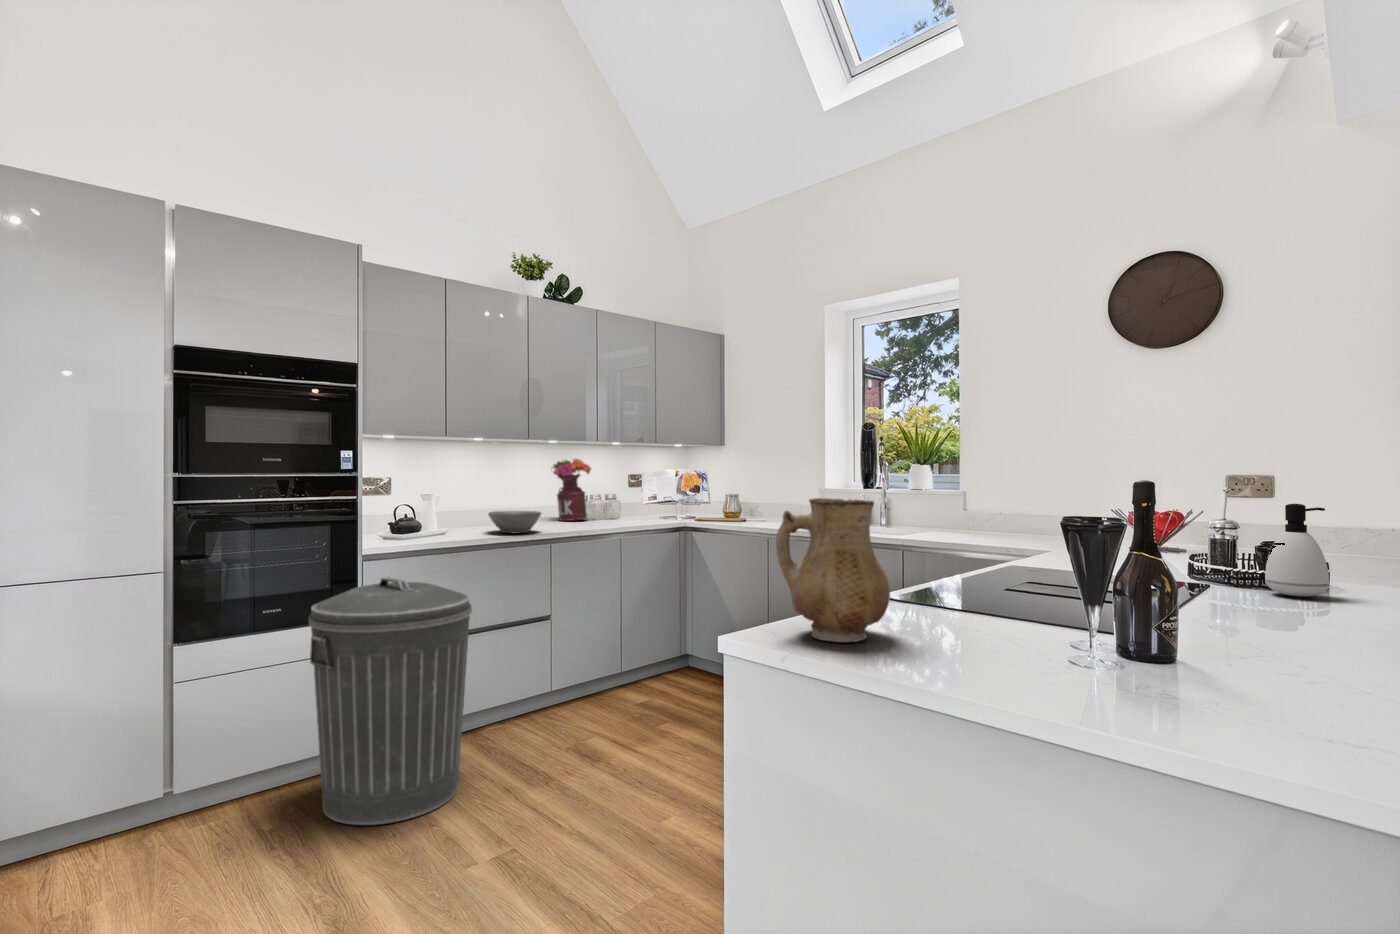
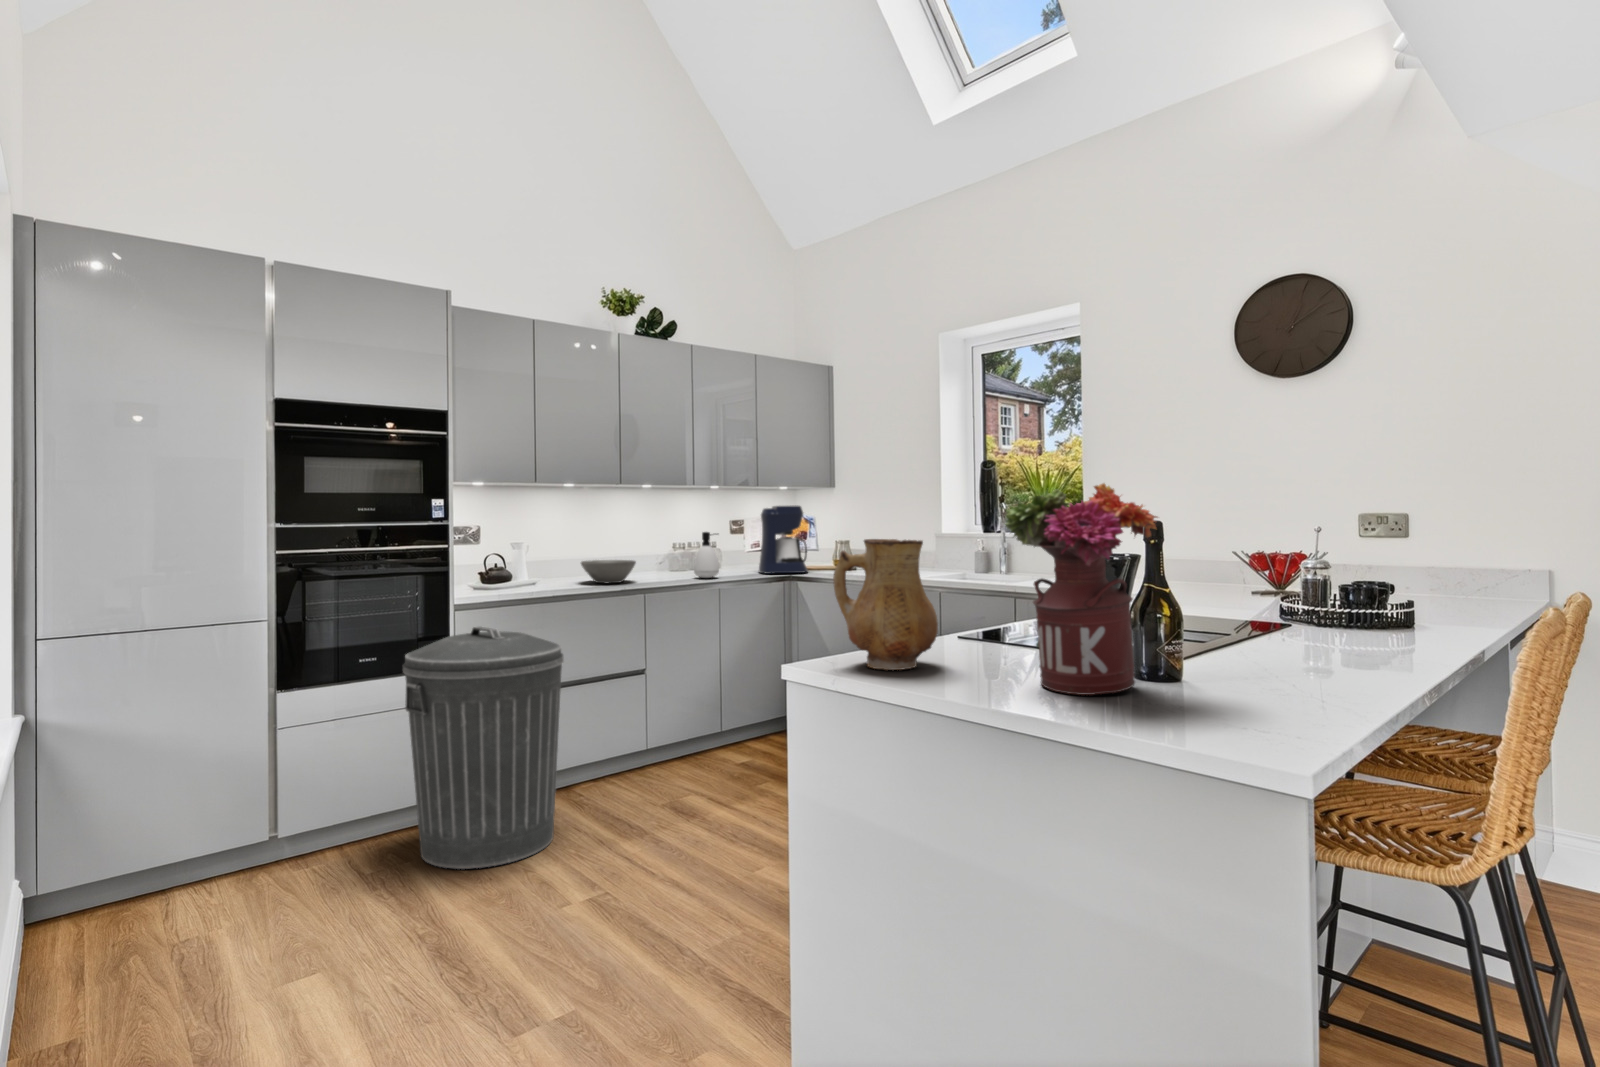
flower arrangement: present [552,458,591,521] -> present [1005,483,1157,695]
coffee maker: none [655,461,701,525] -> present [758,505,808,574]
soap dispenser: present [1265,504,1329,597] -> present [694,532,719,578]

